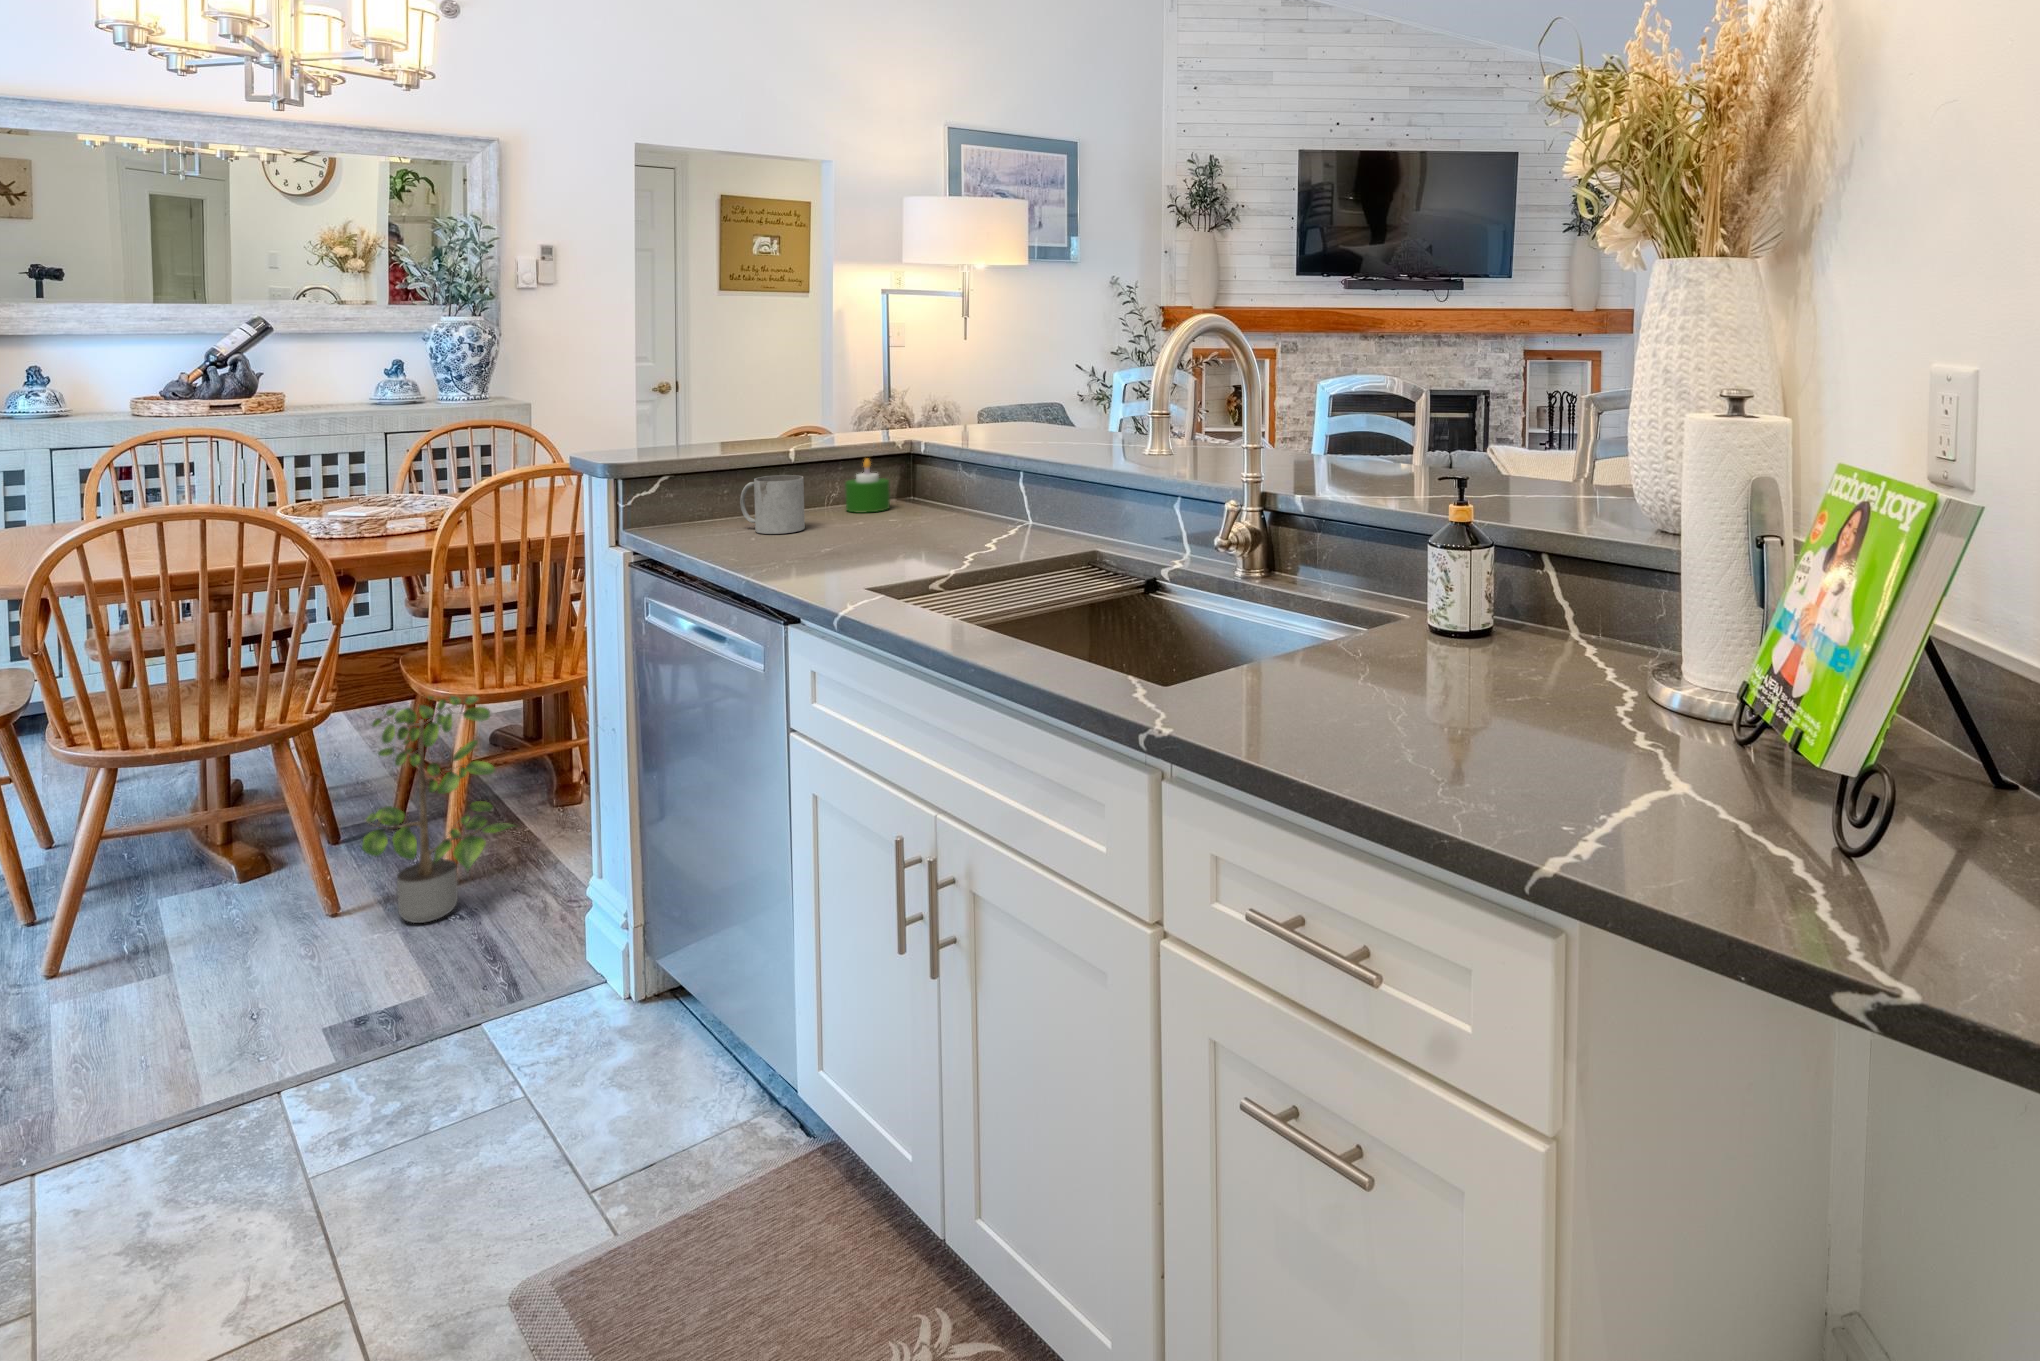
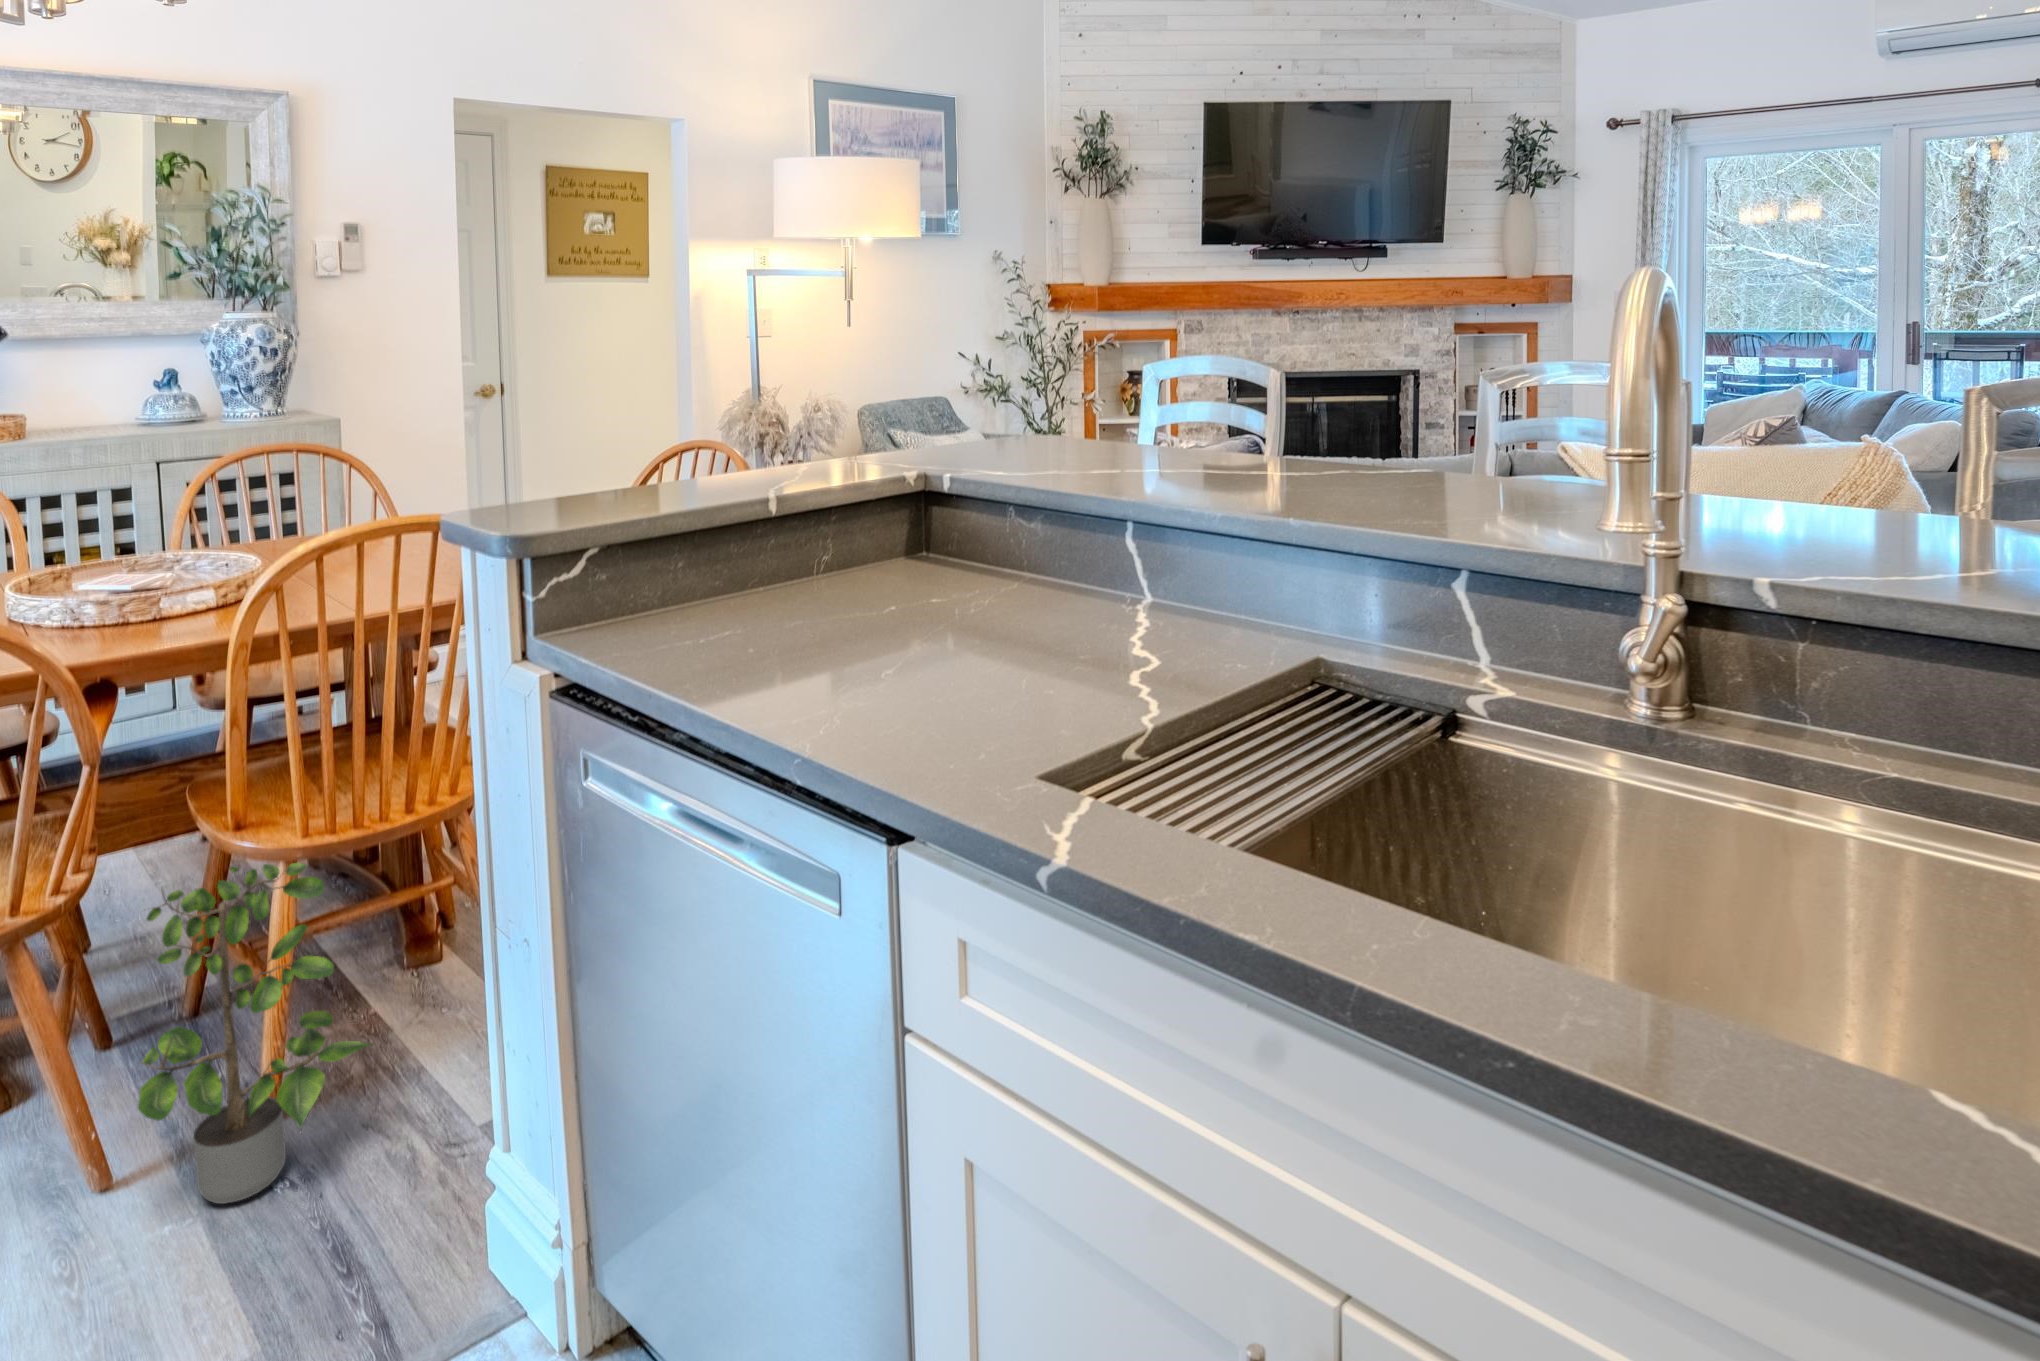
candle: present [845,459,890,513] -> none [845,498,909,580]
mug: present [740,475,805,534] -> none [713,535,815,631]

